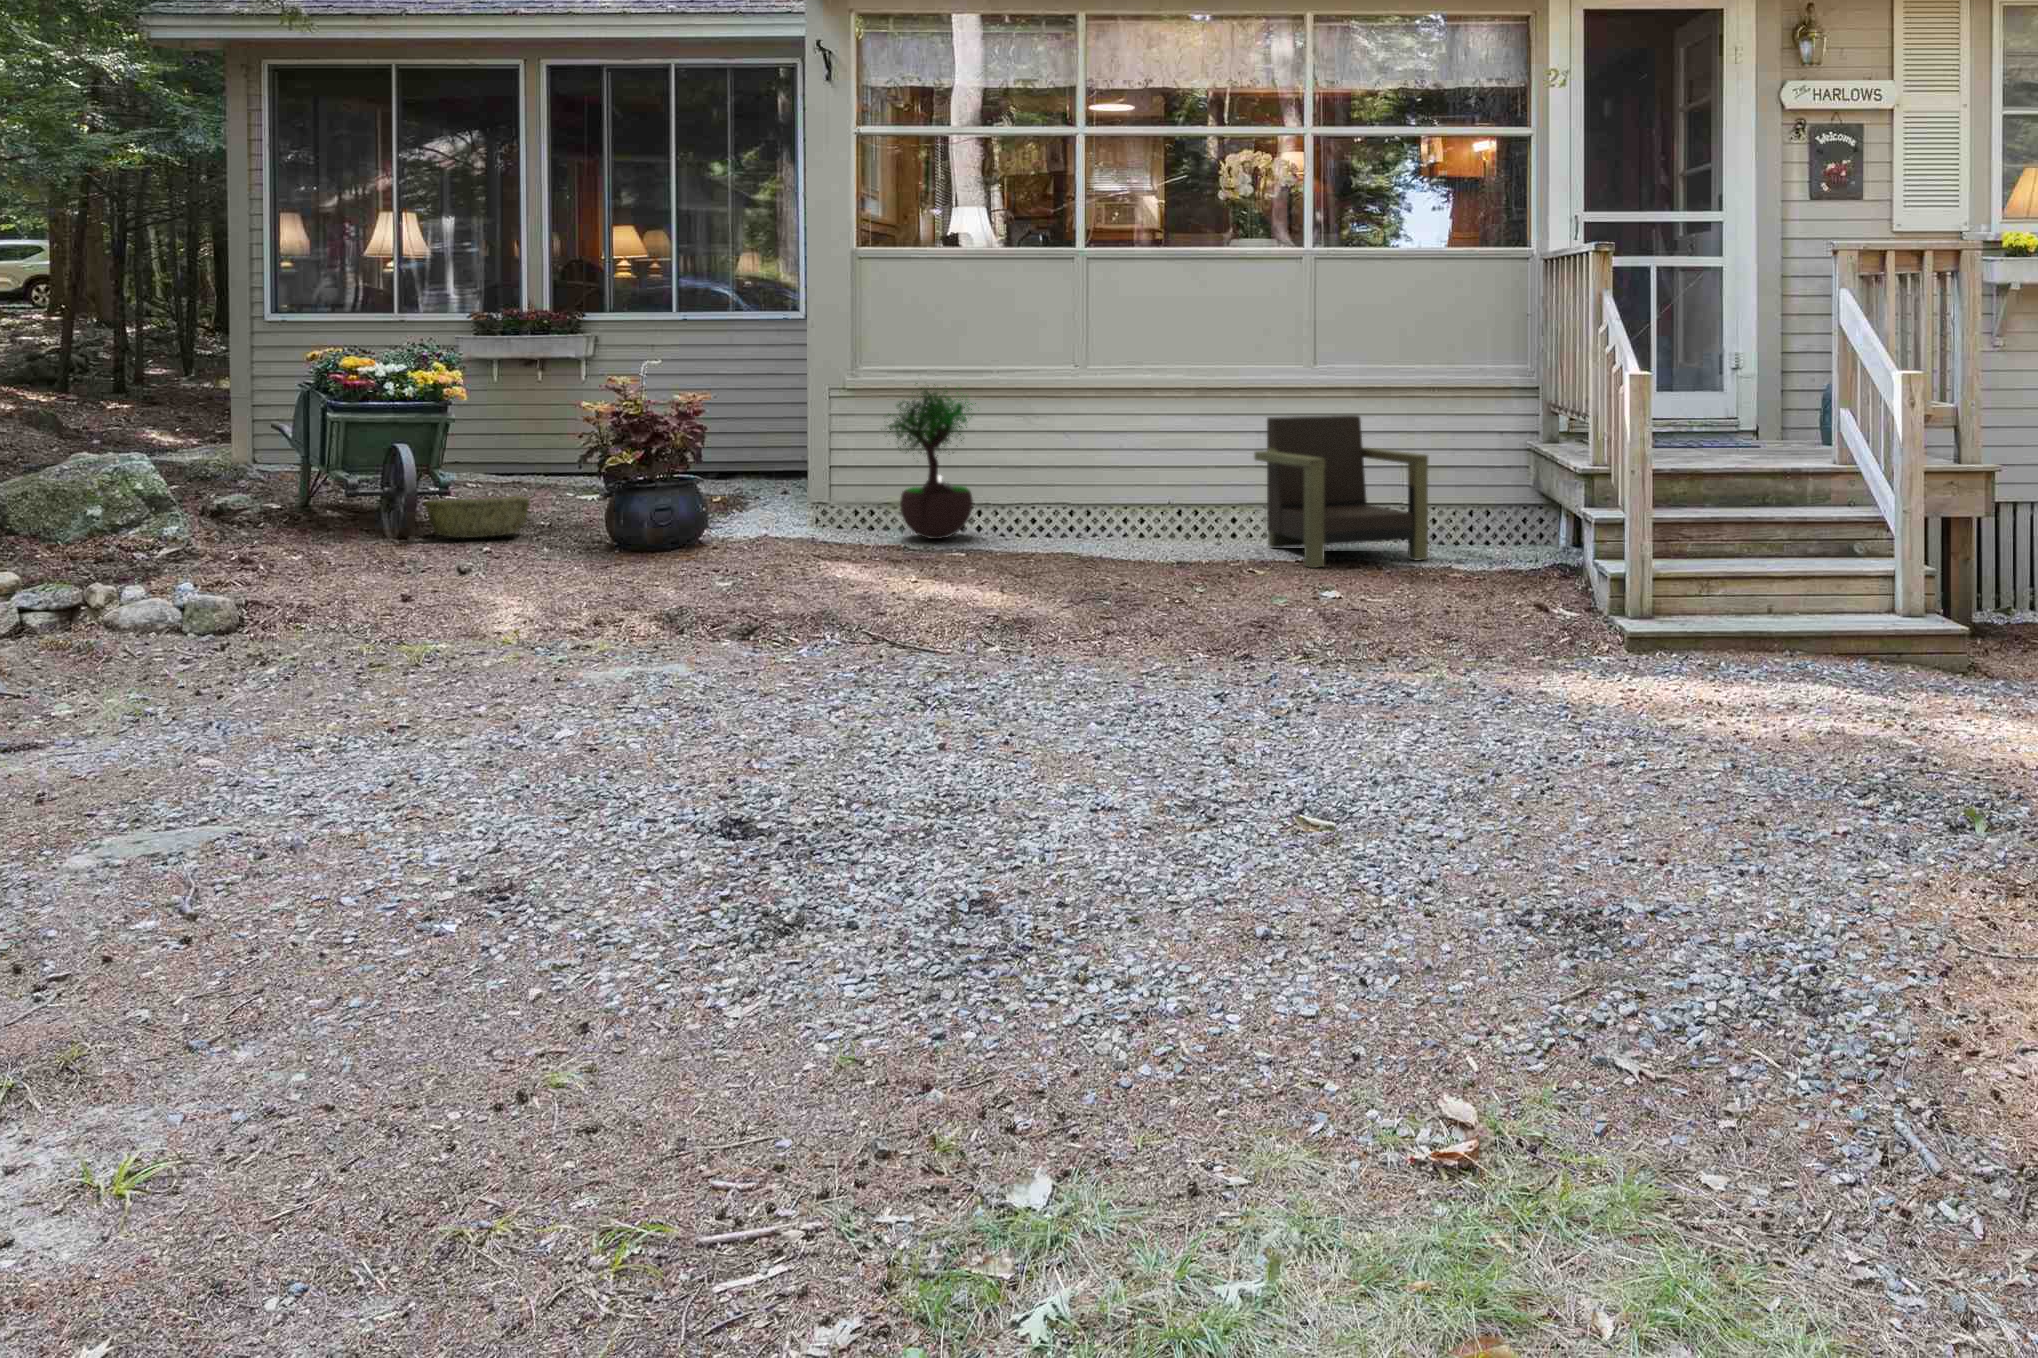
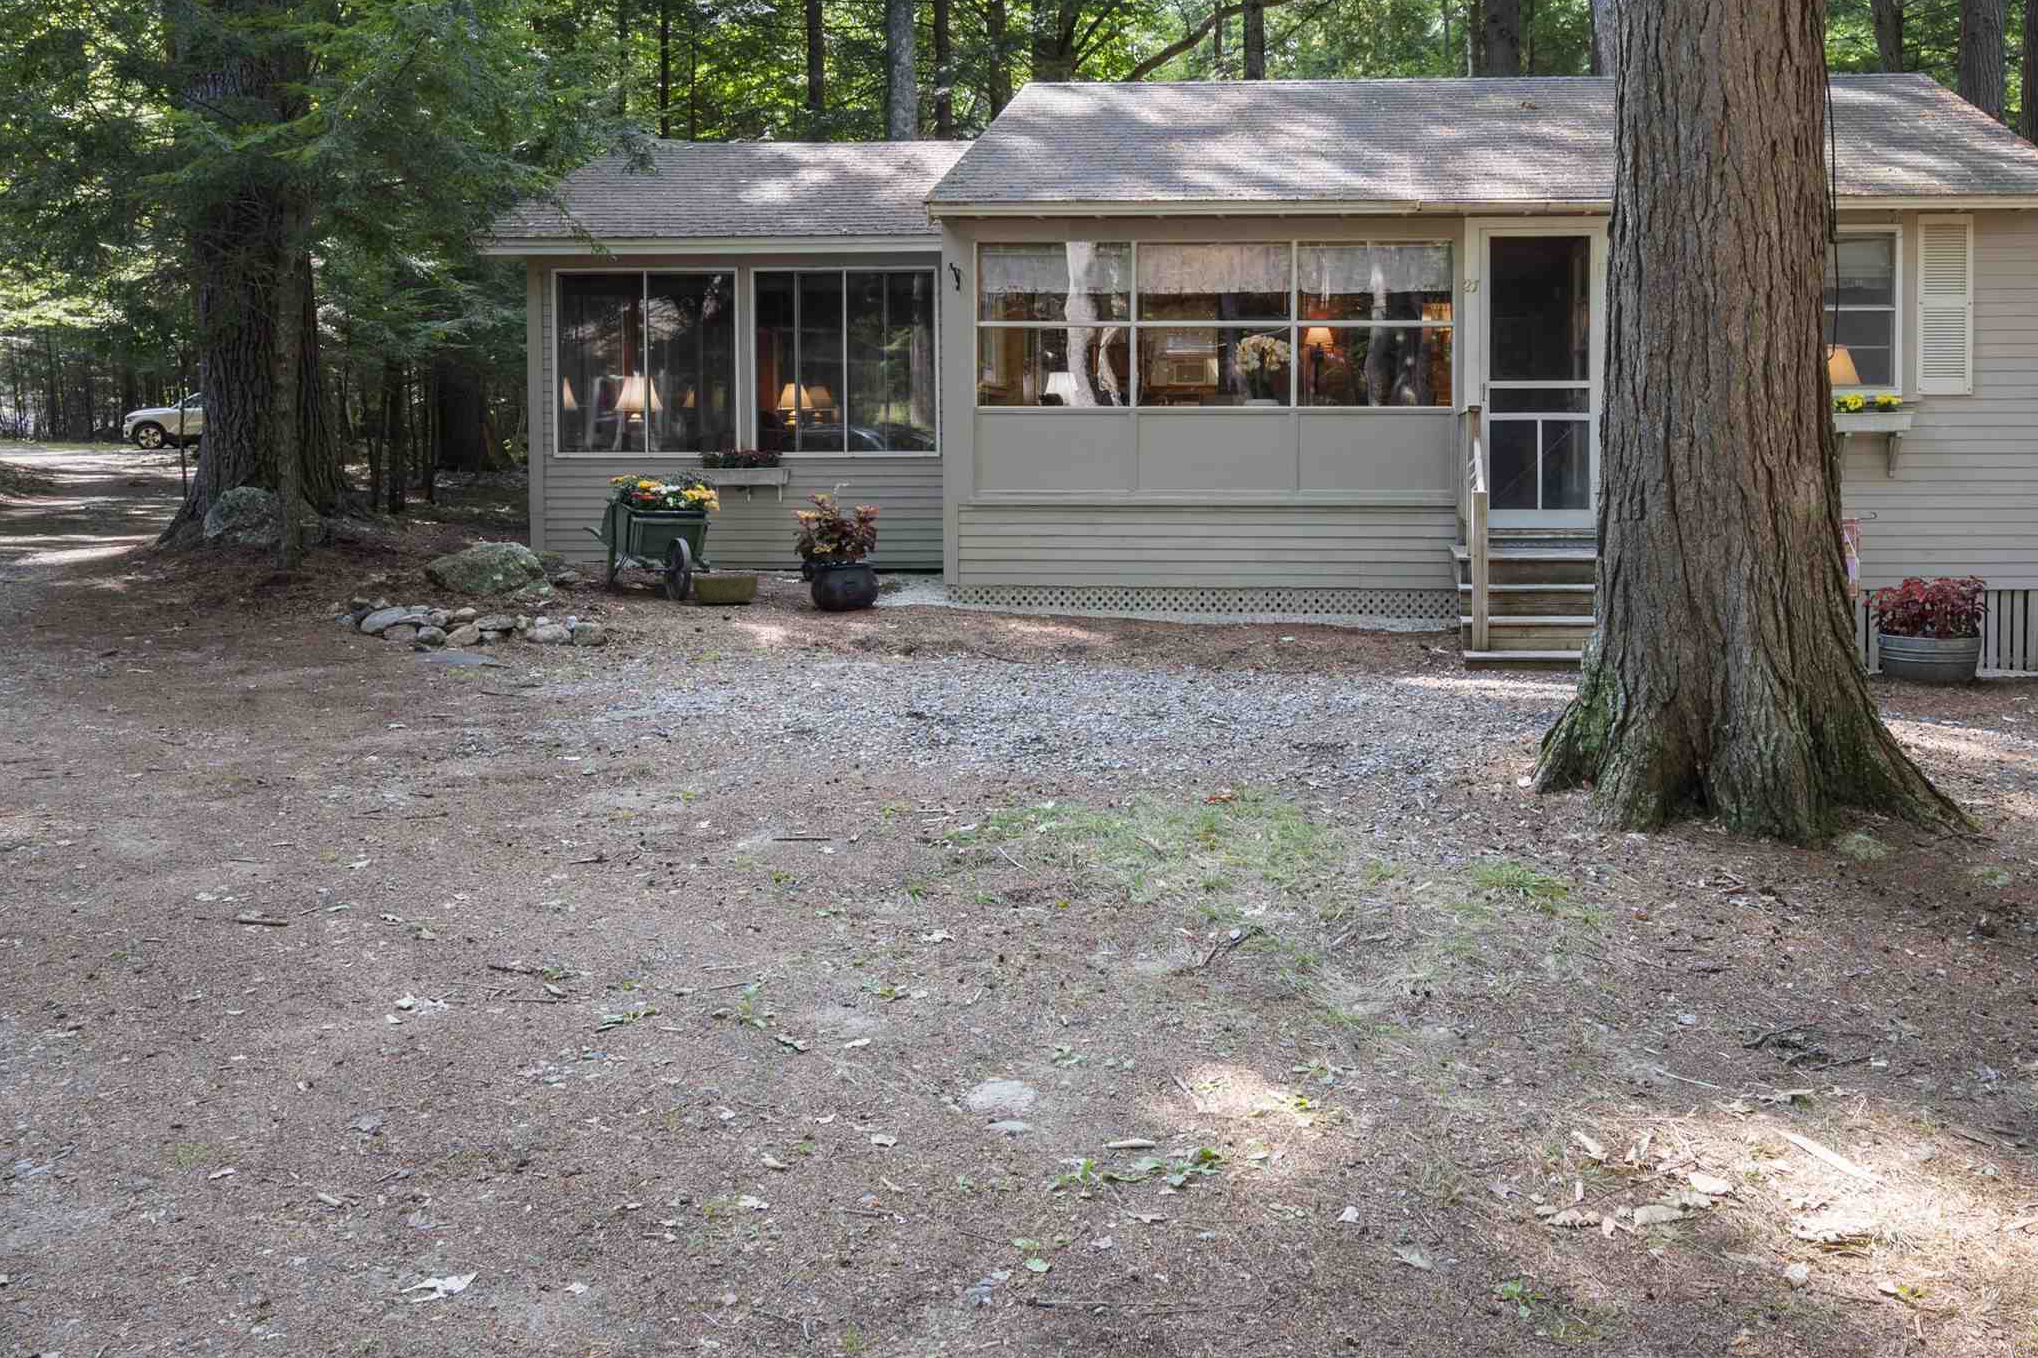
potted tree: present [888,383,976,539] -> none [996,493,1064,608]
armchair: present [1254,415,1428,568] -> none [1253,523,1371,626]

